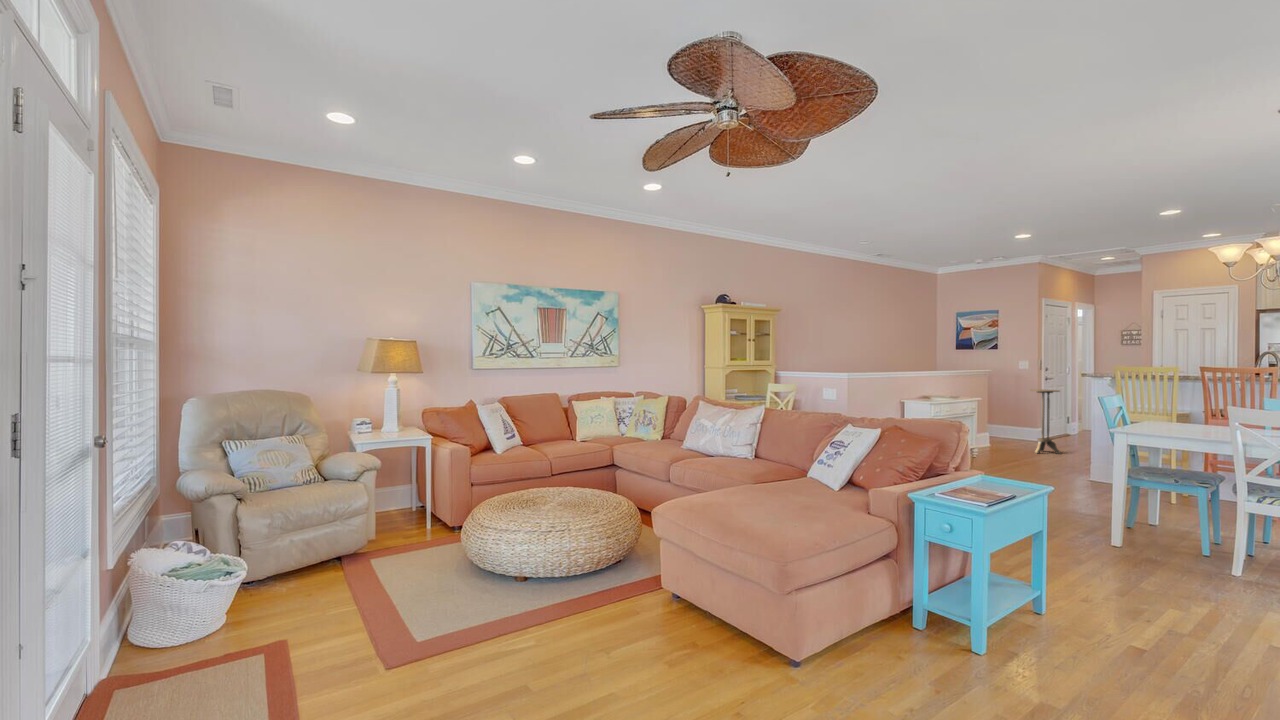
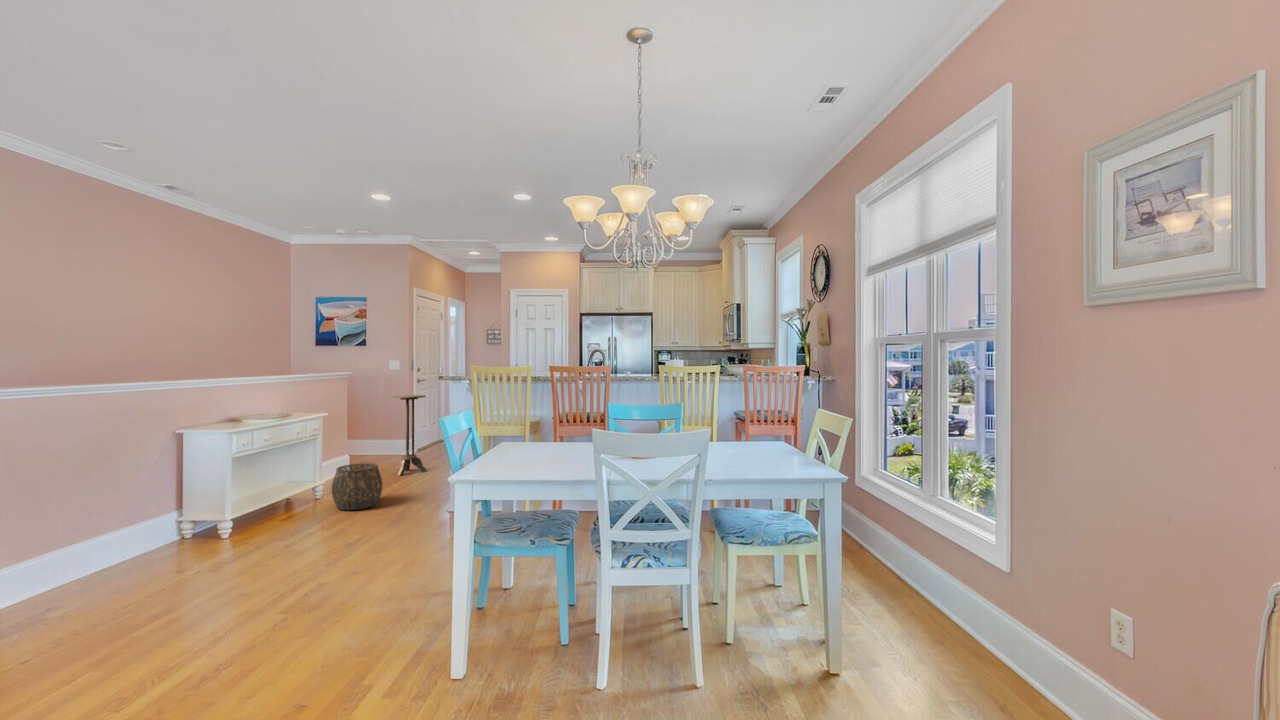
woven basket: none [991,436,1031,468] -> present [332,463,382,510]

